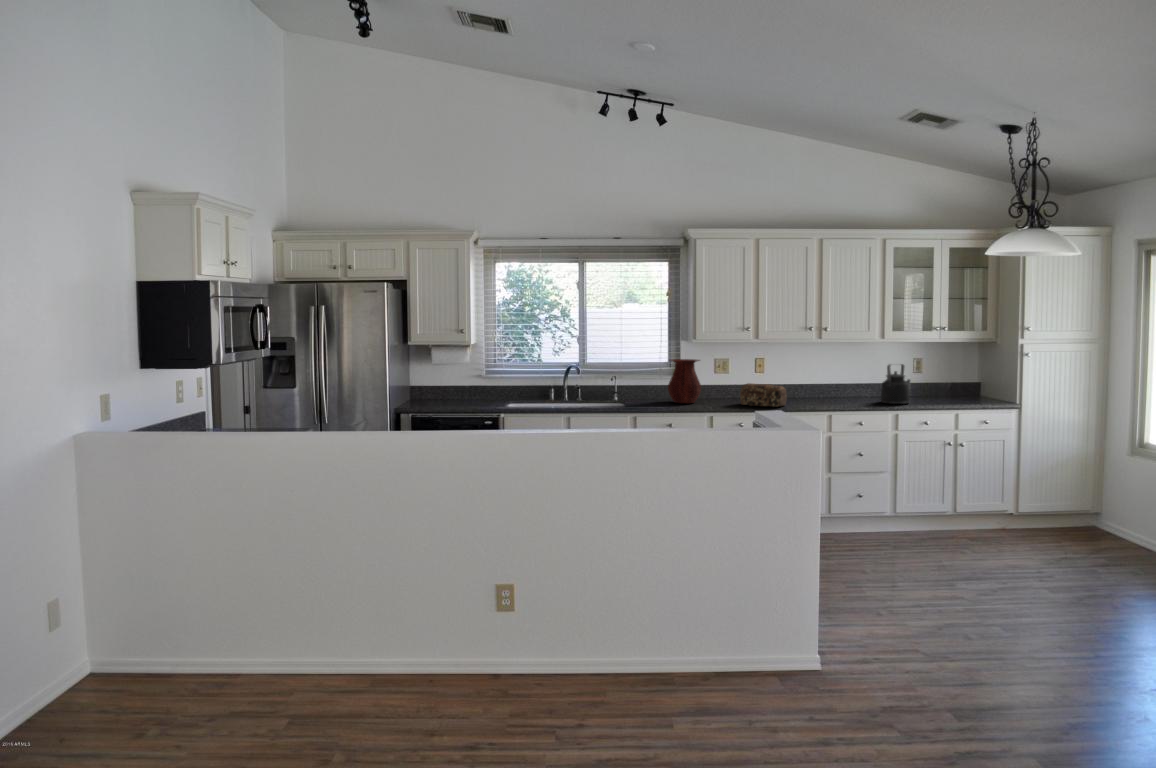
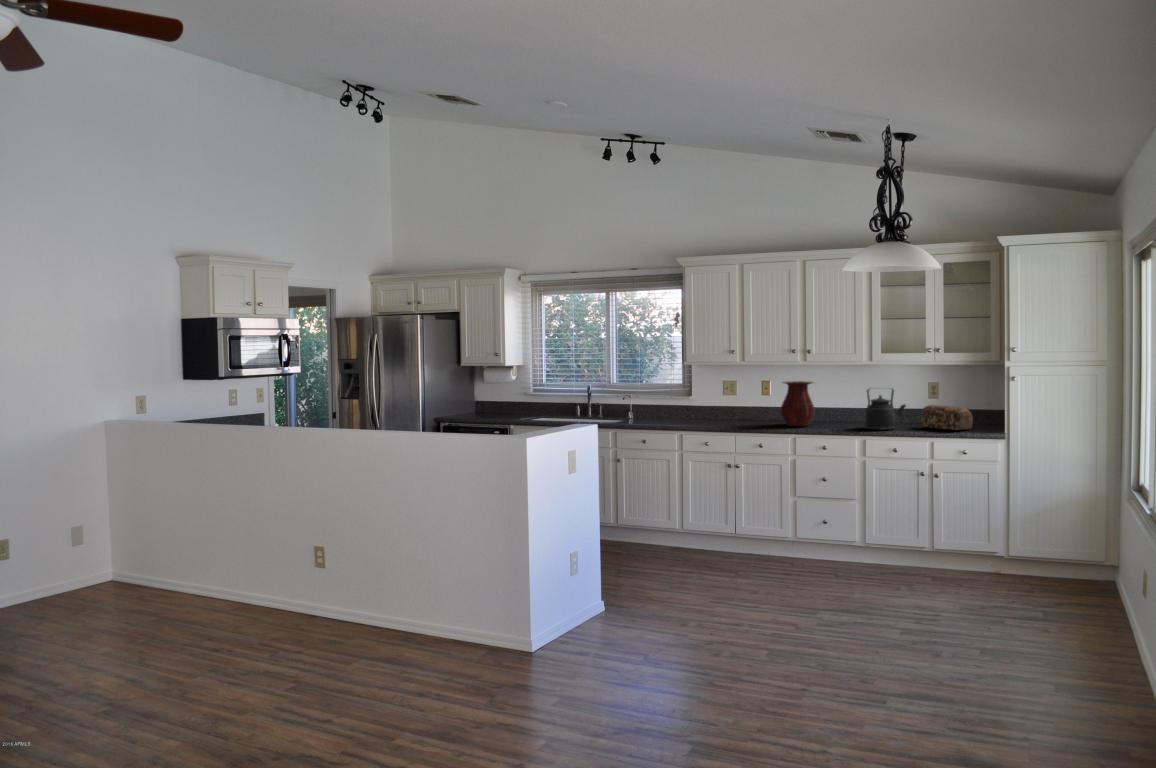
vase: present [668,359,701,403] -> present [781,381,815,426]
bread loaf: present [740,383,787,407] -> present [921,405,973,430]

